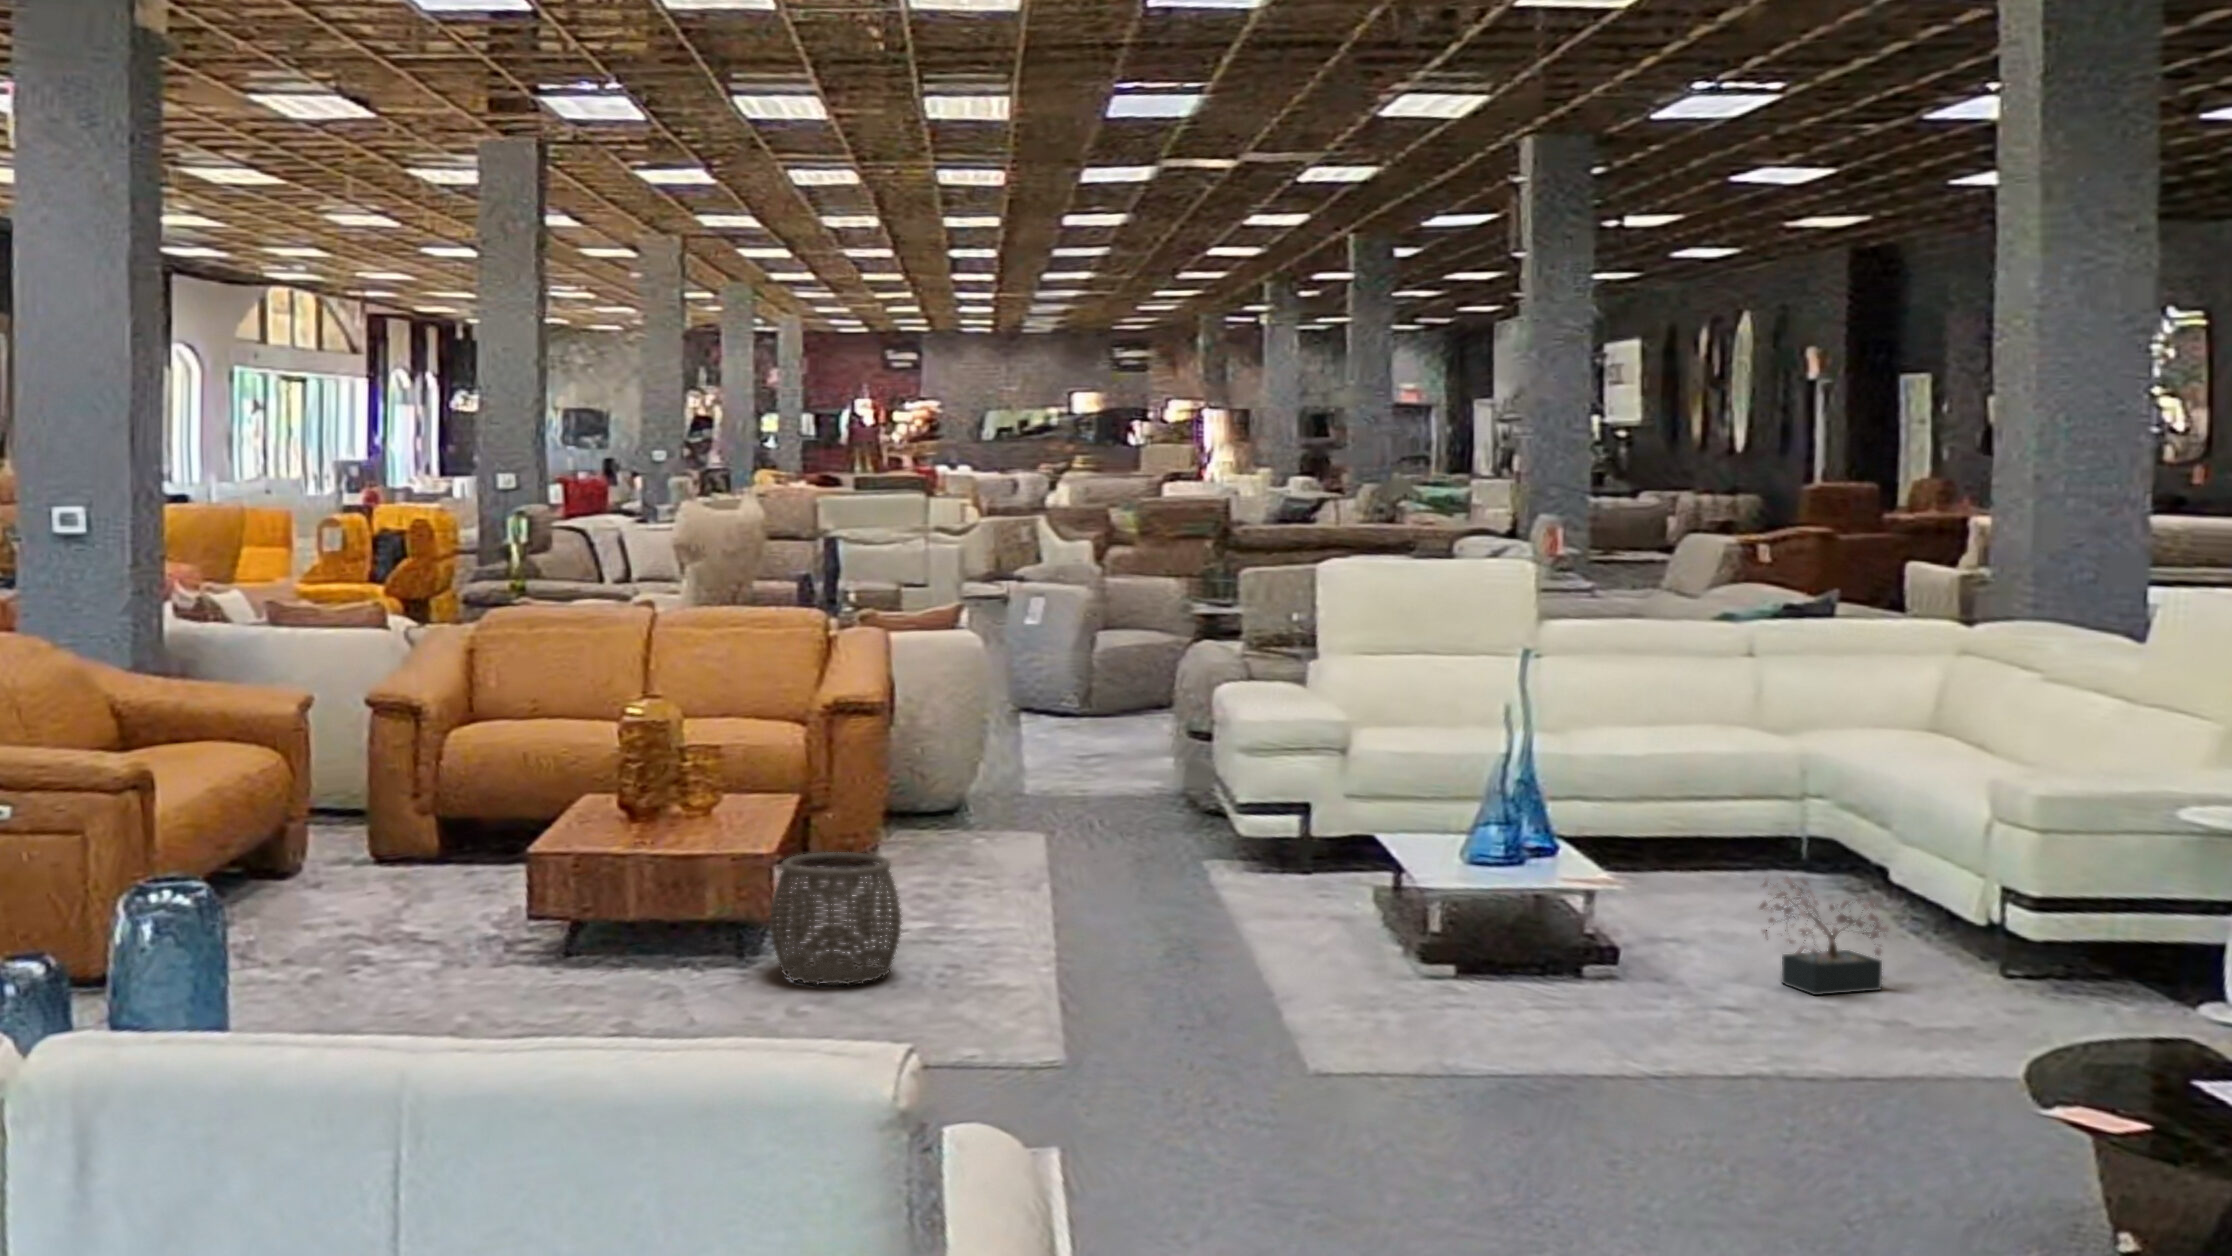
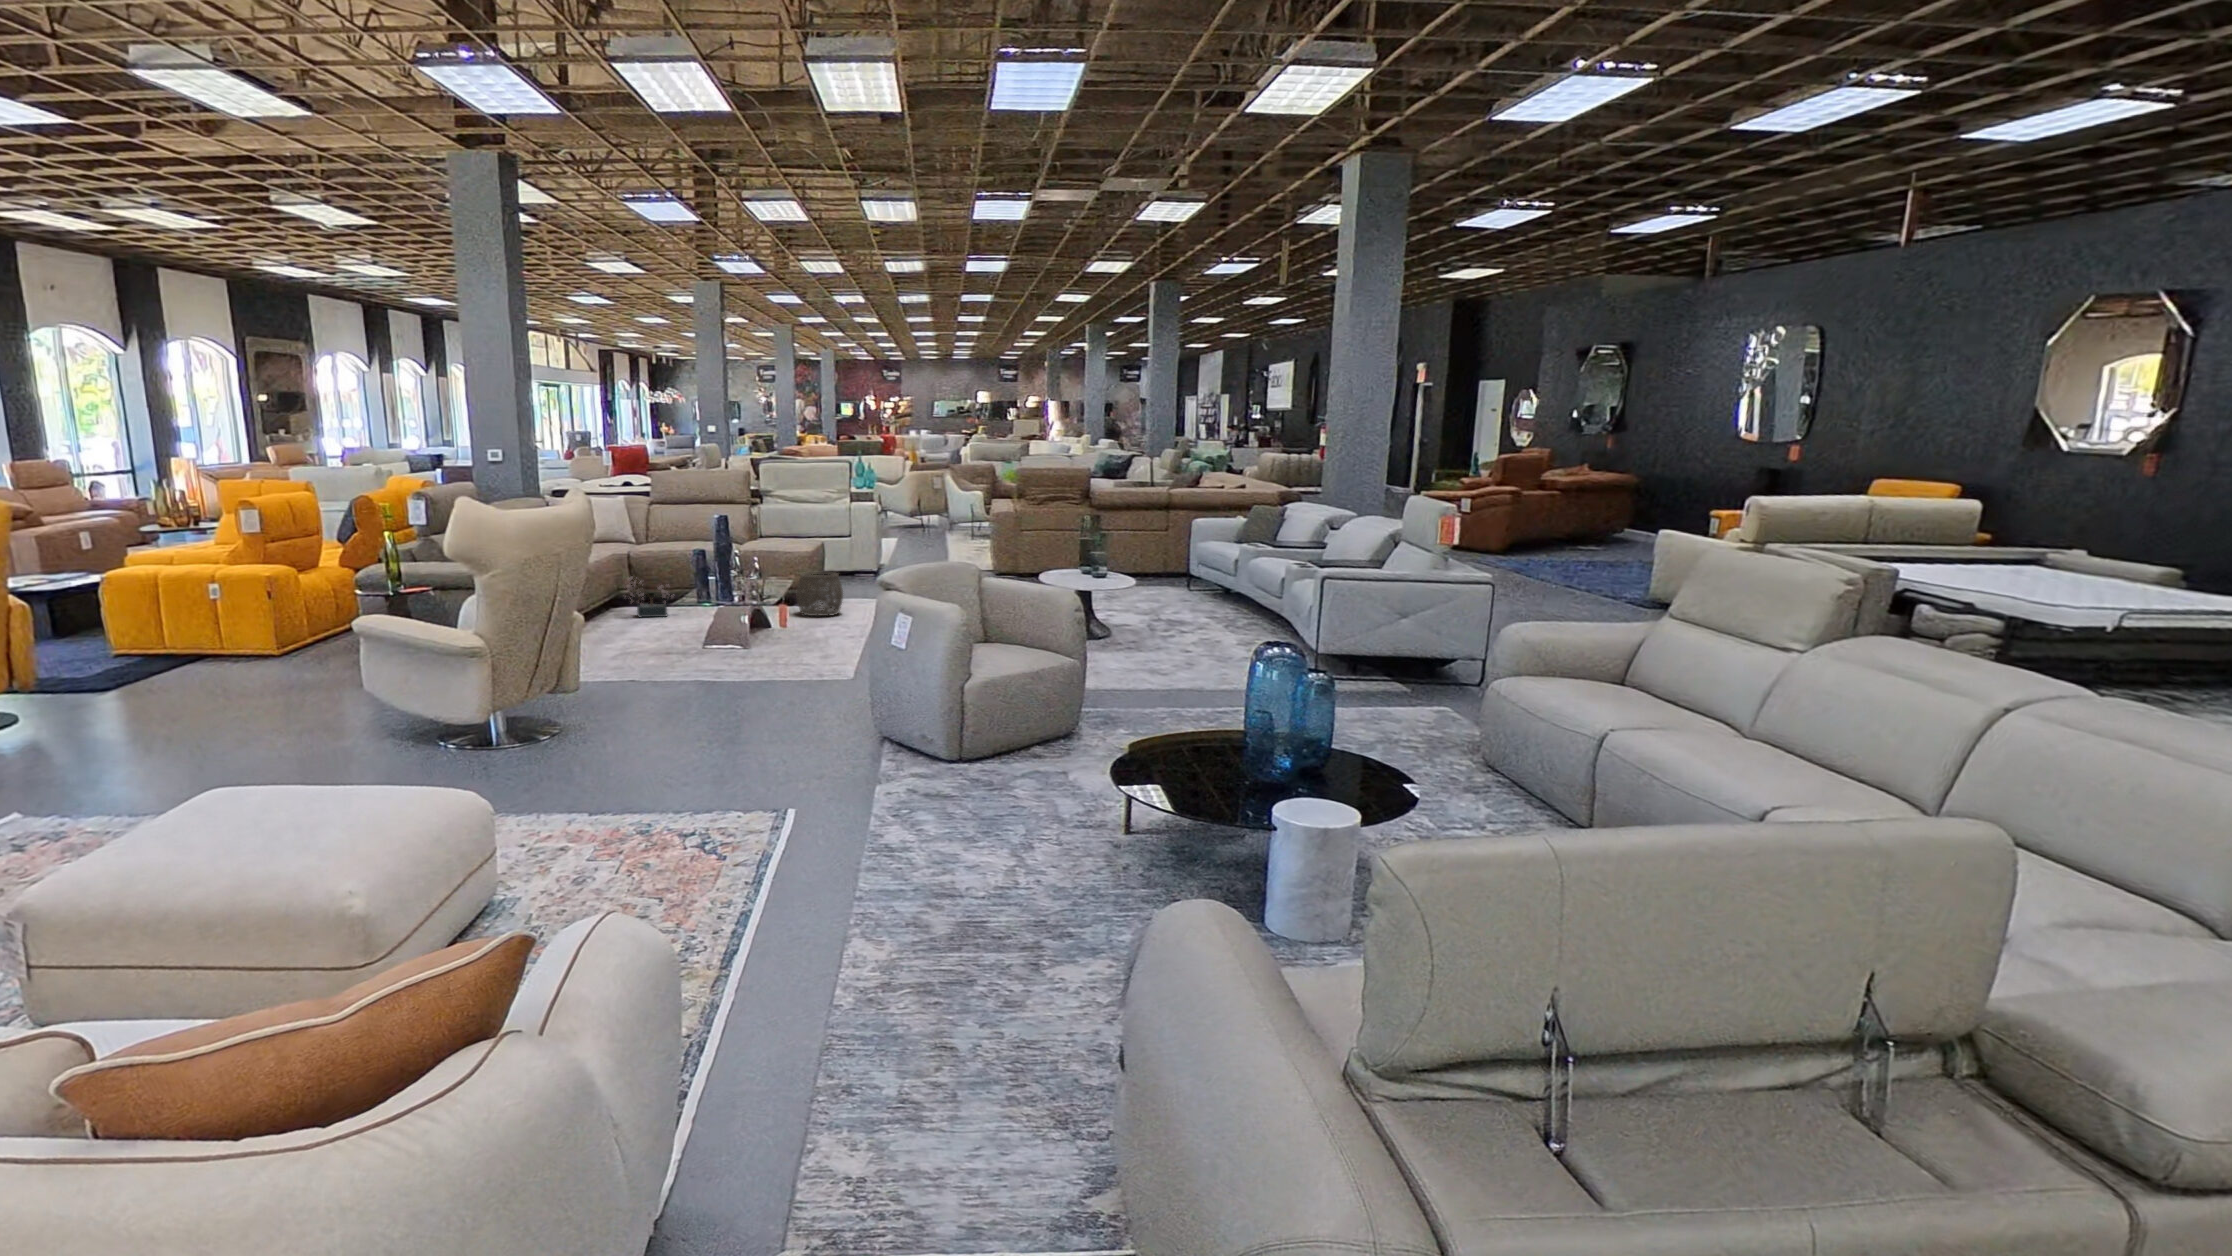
decorative plant: present [1759,877,1888,995] -> present [628,578,668,617]

